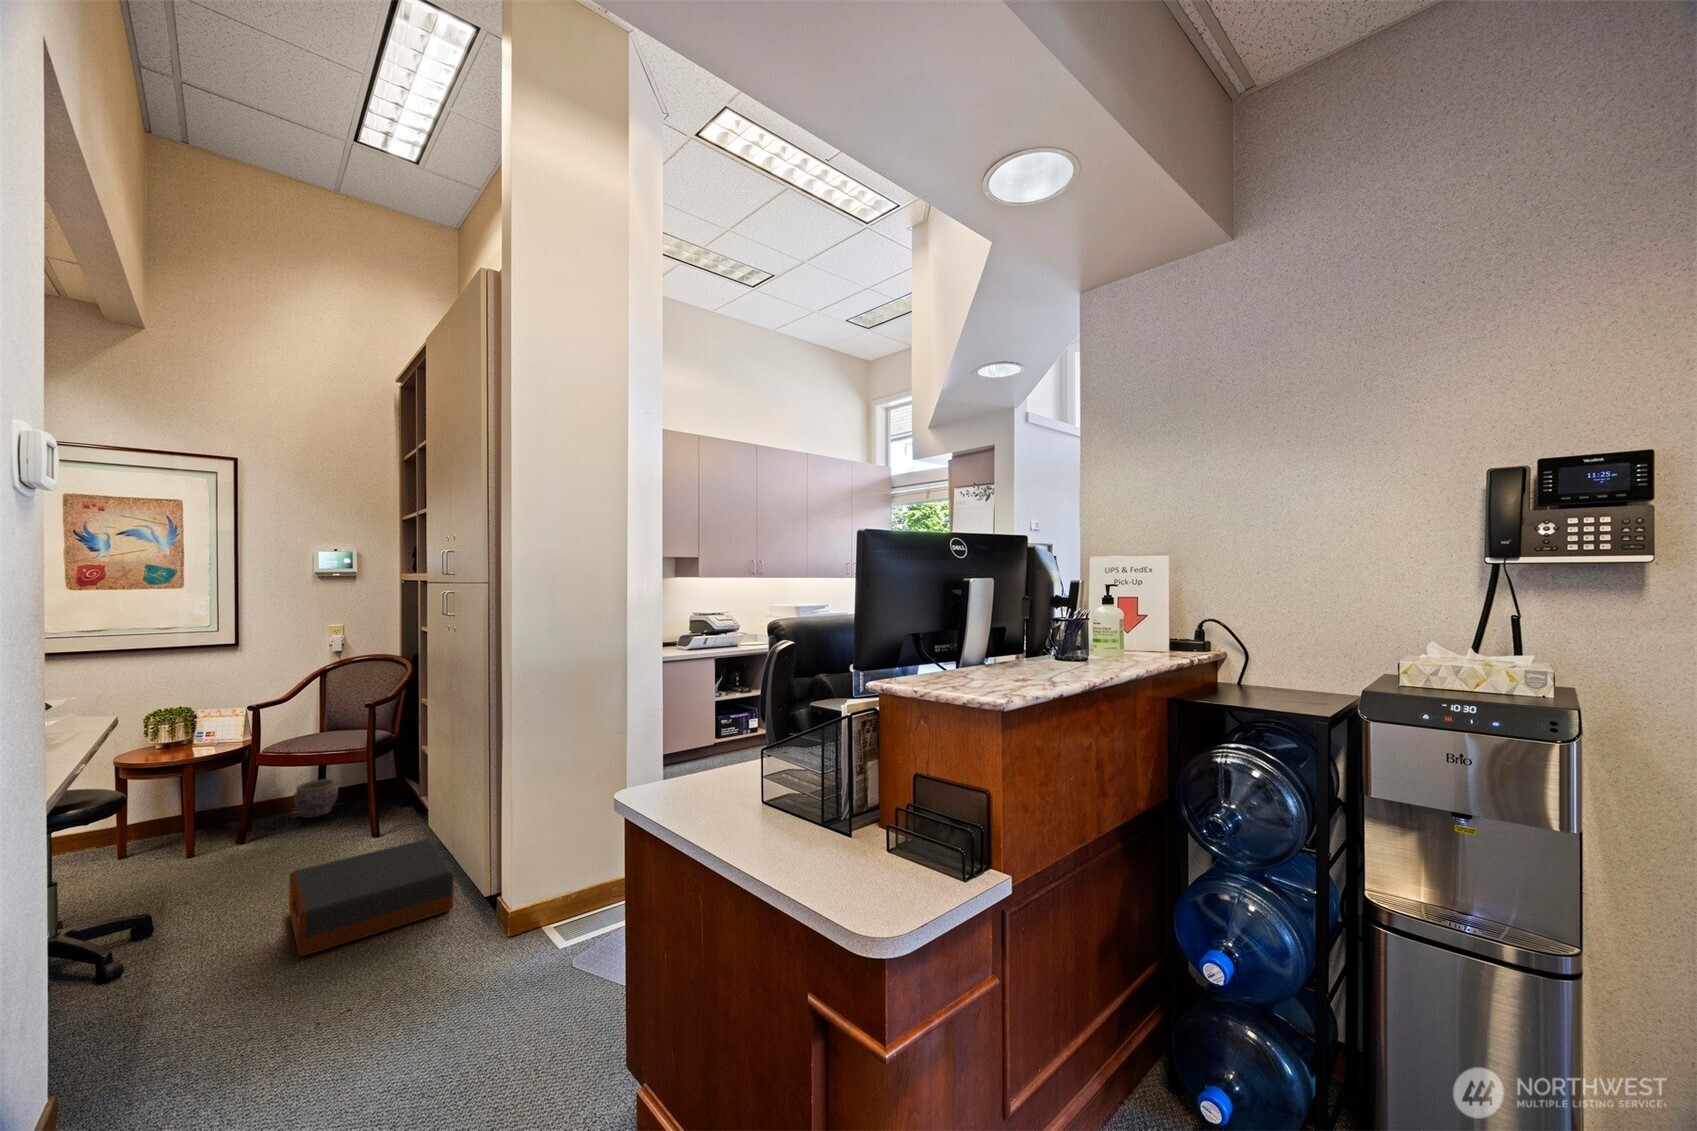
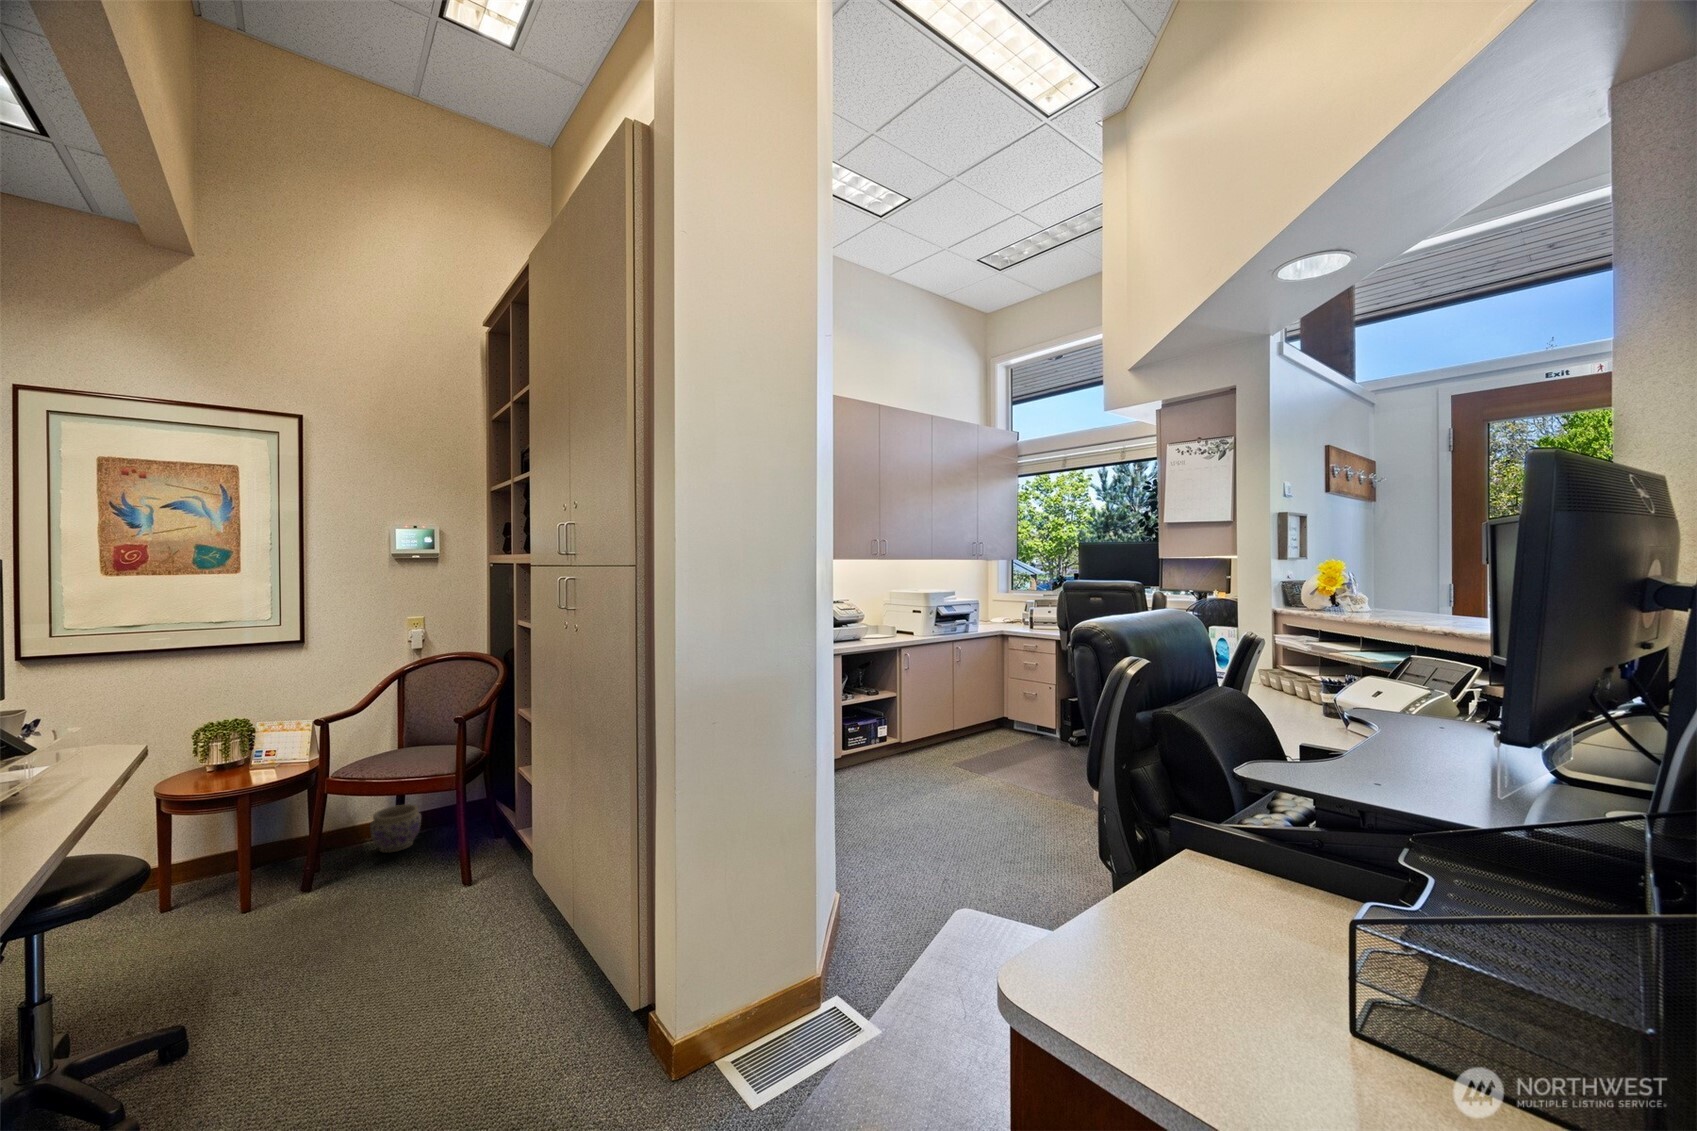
storage box: present [289,839,454,956] -> none [368,897,585,1089]

